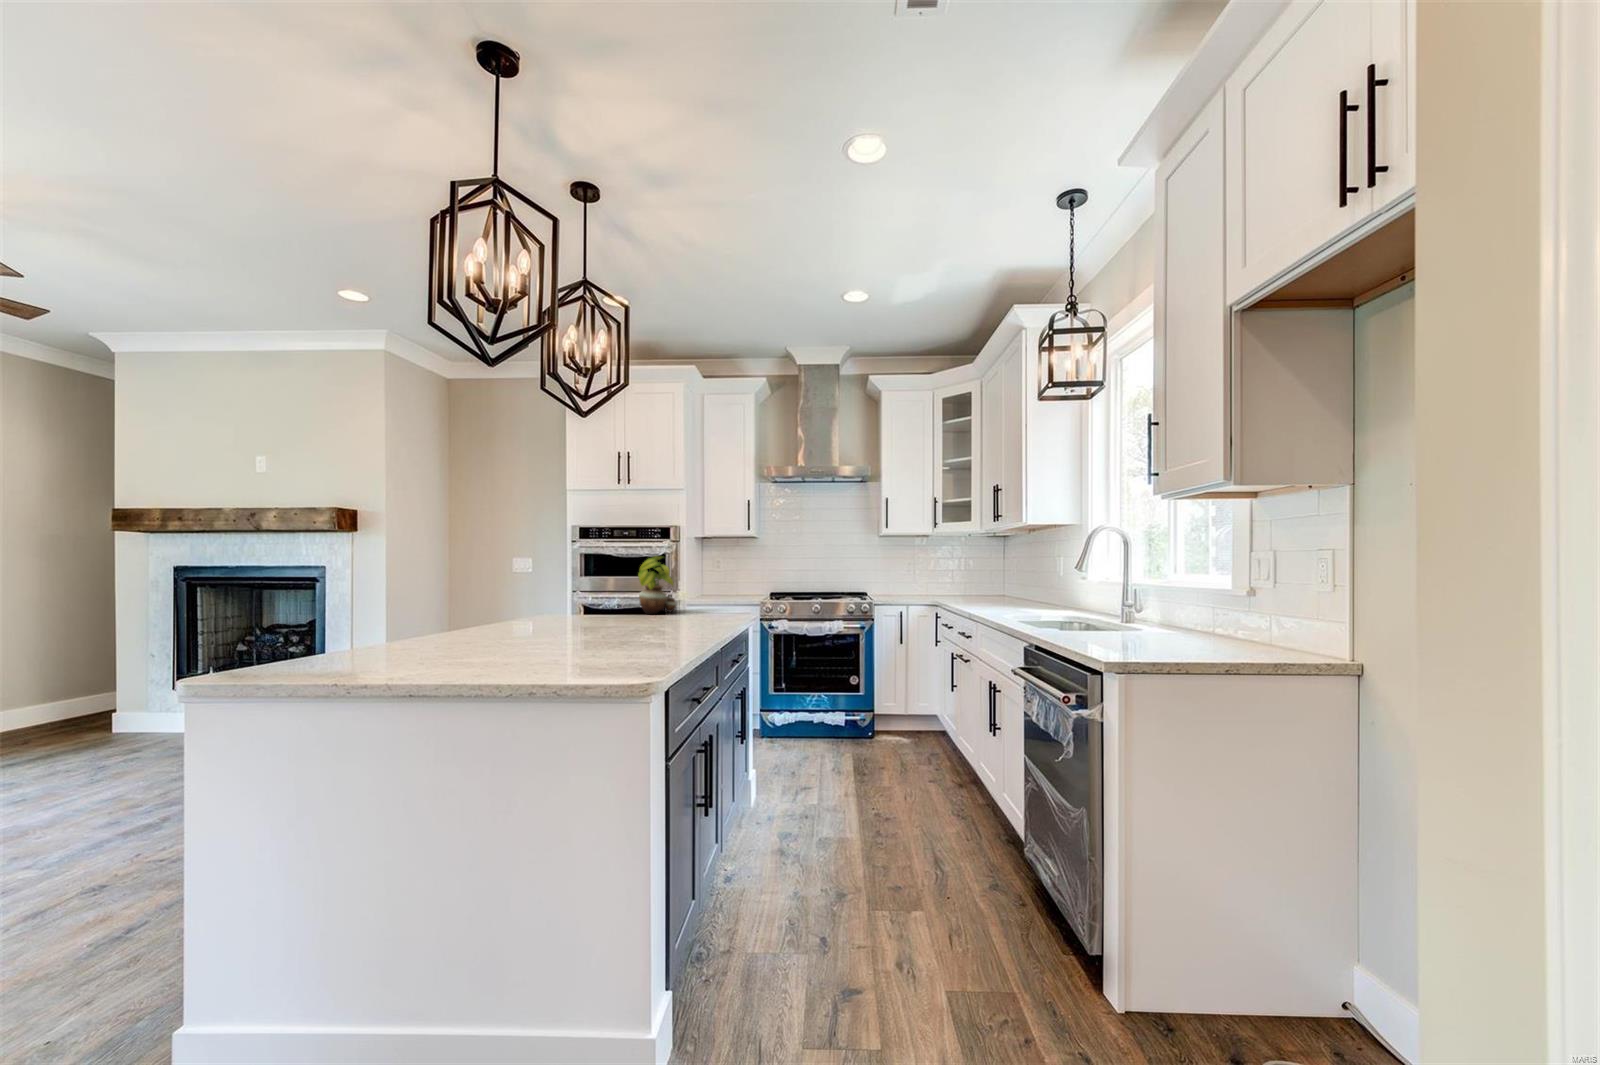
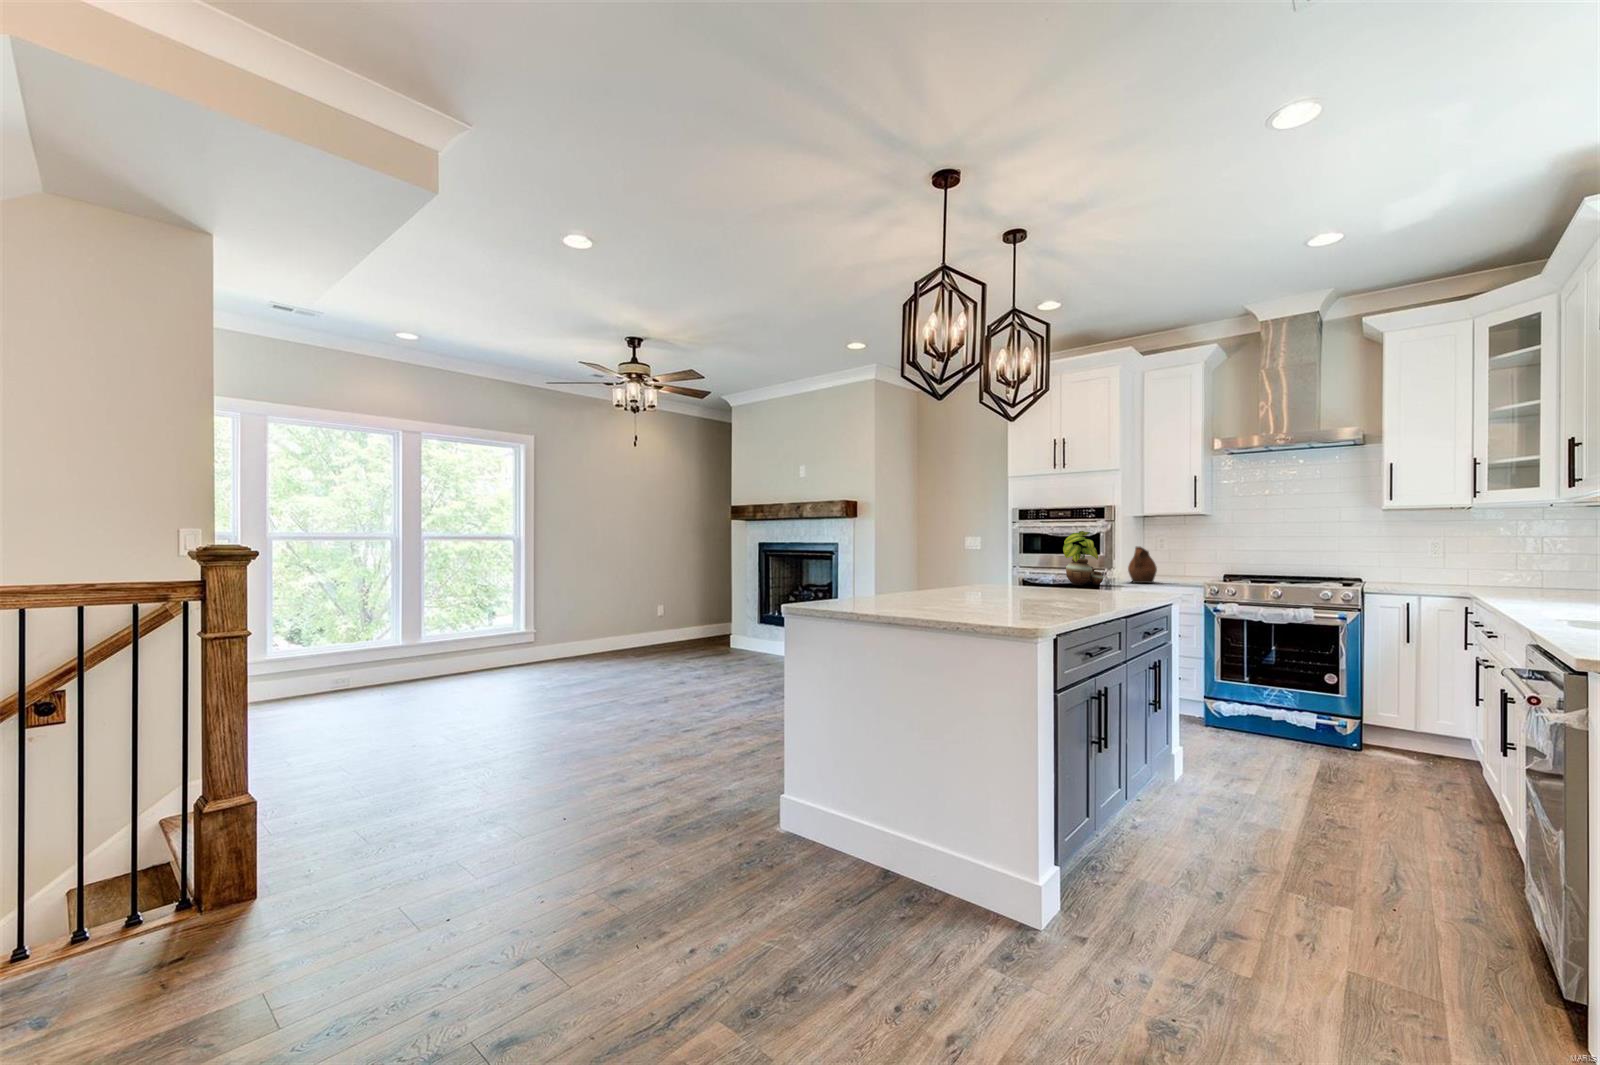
ceramic pitcher: none [688,568,723,605] -> present [1128,546,1157,583]

